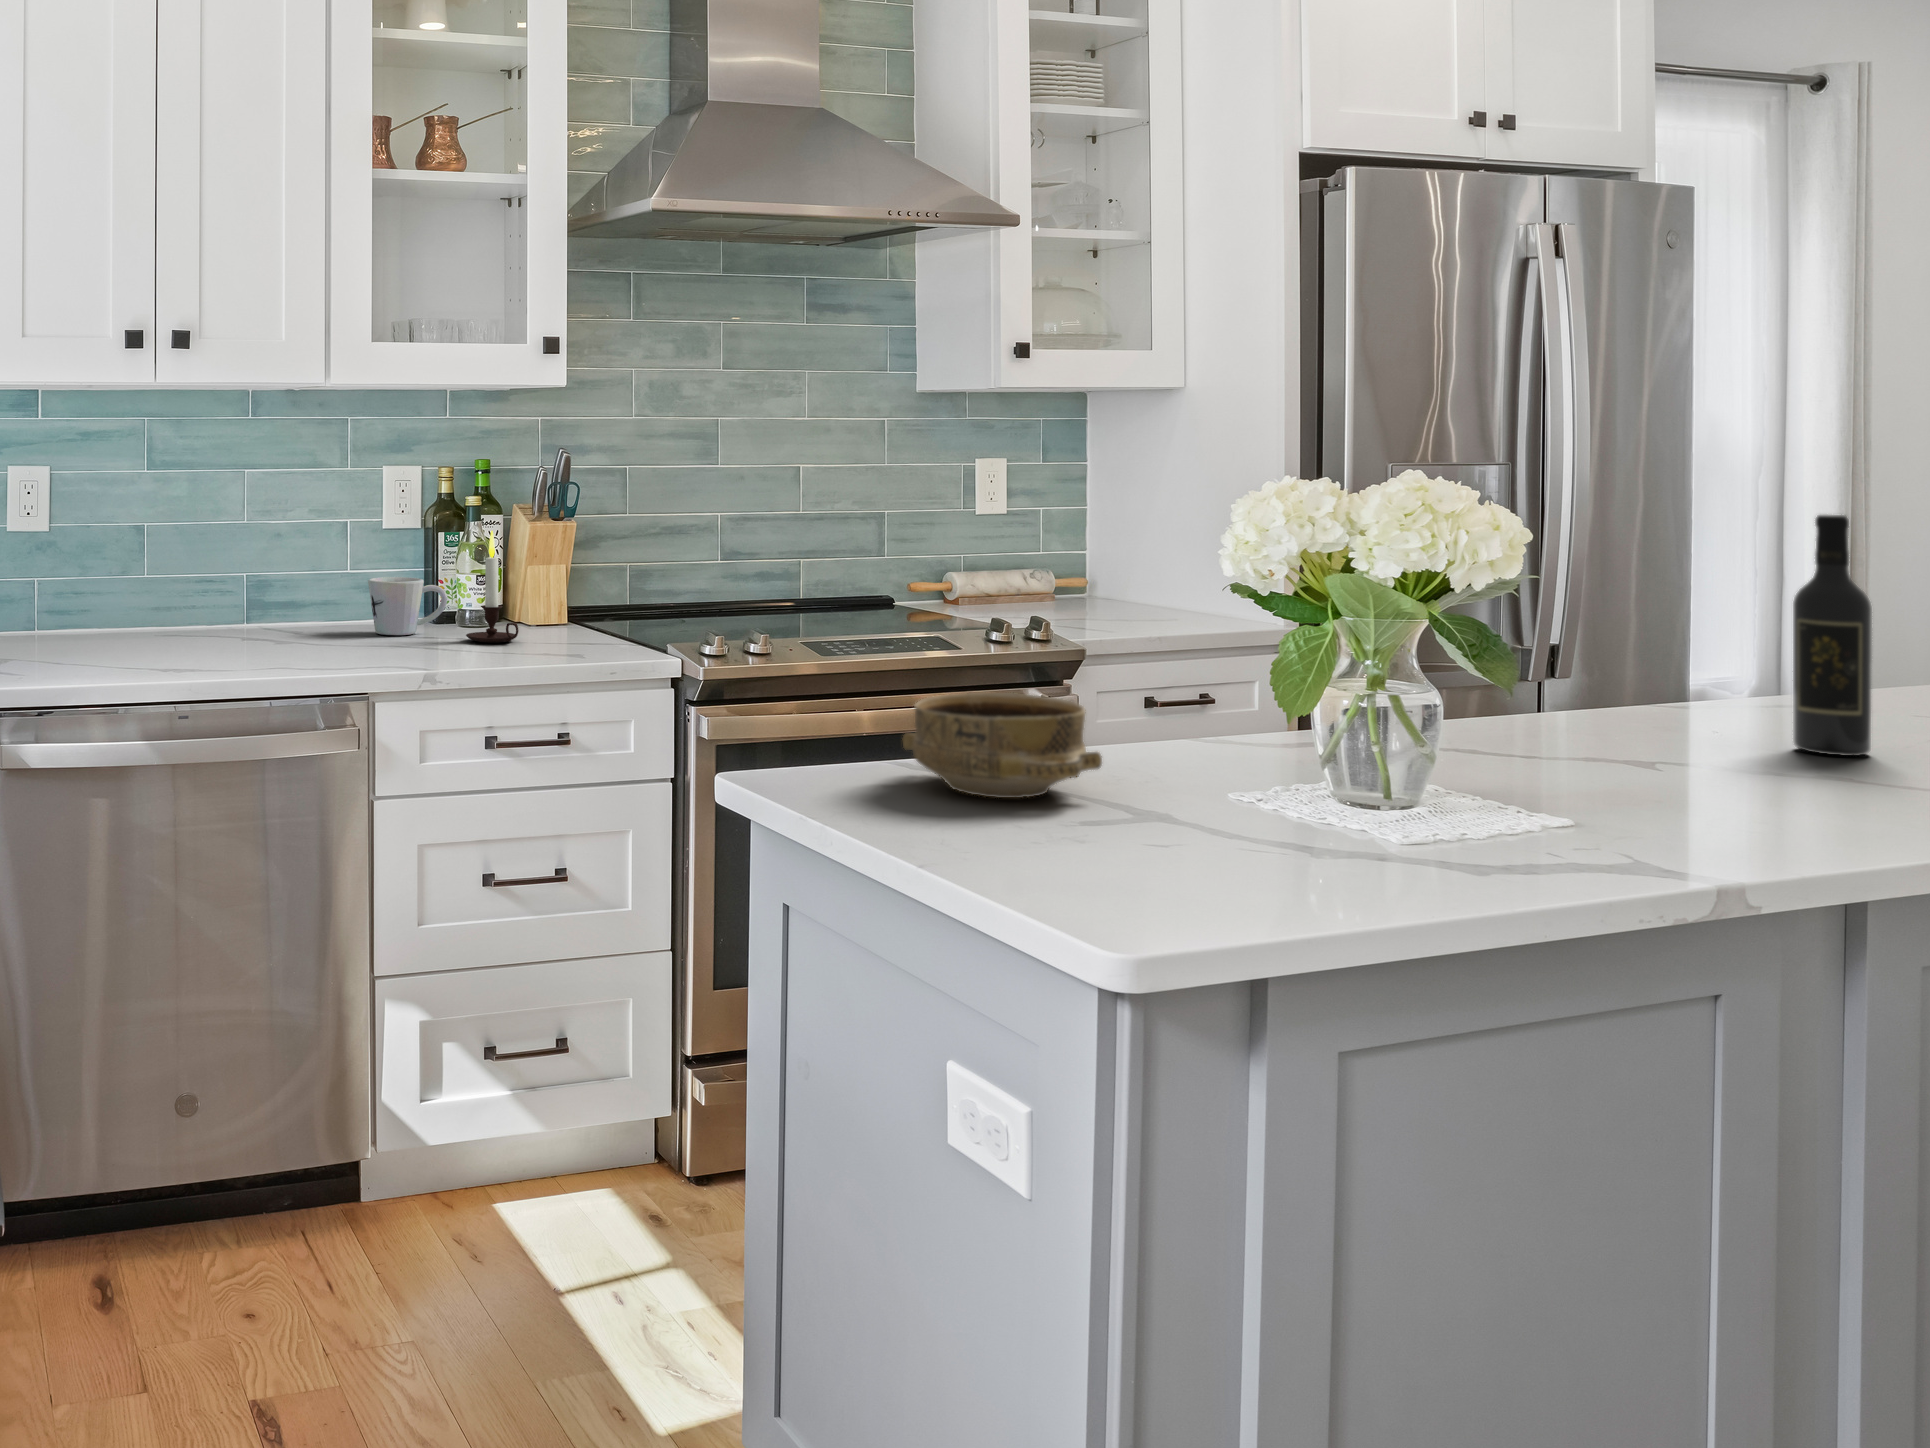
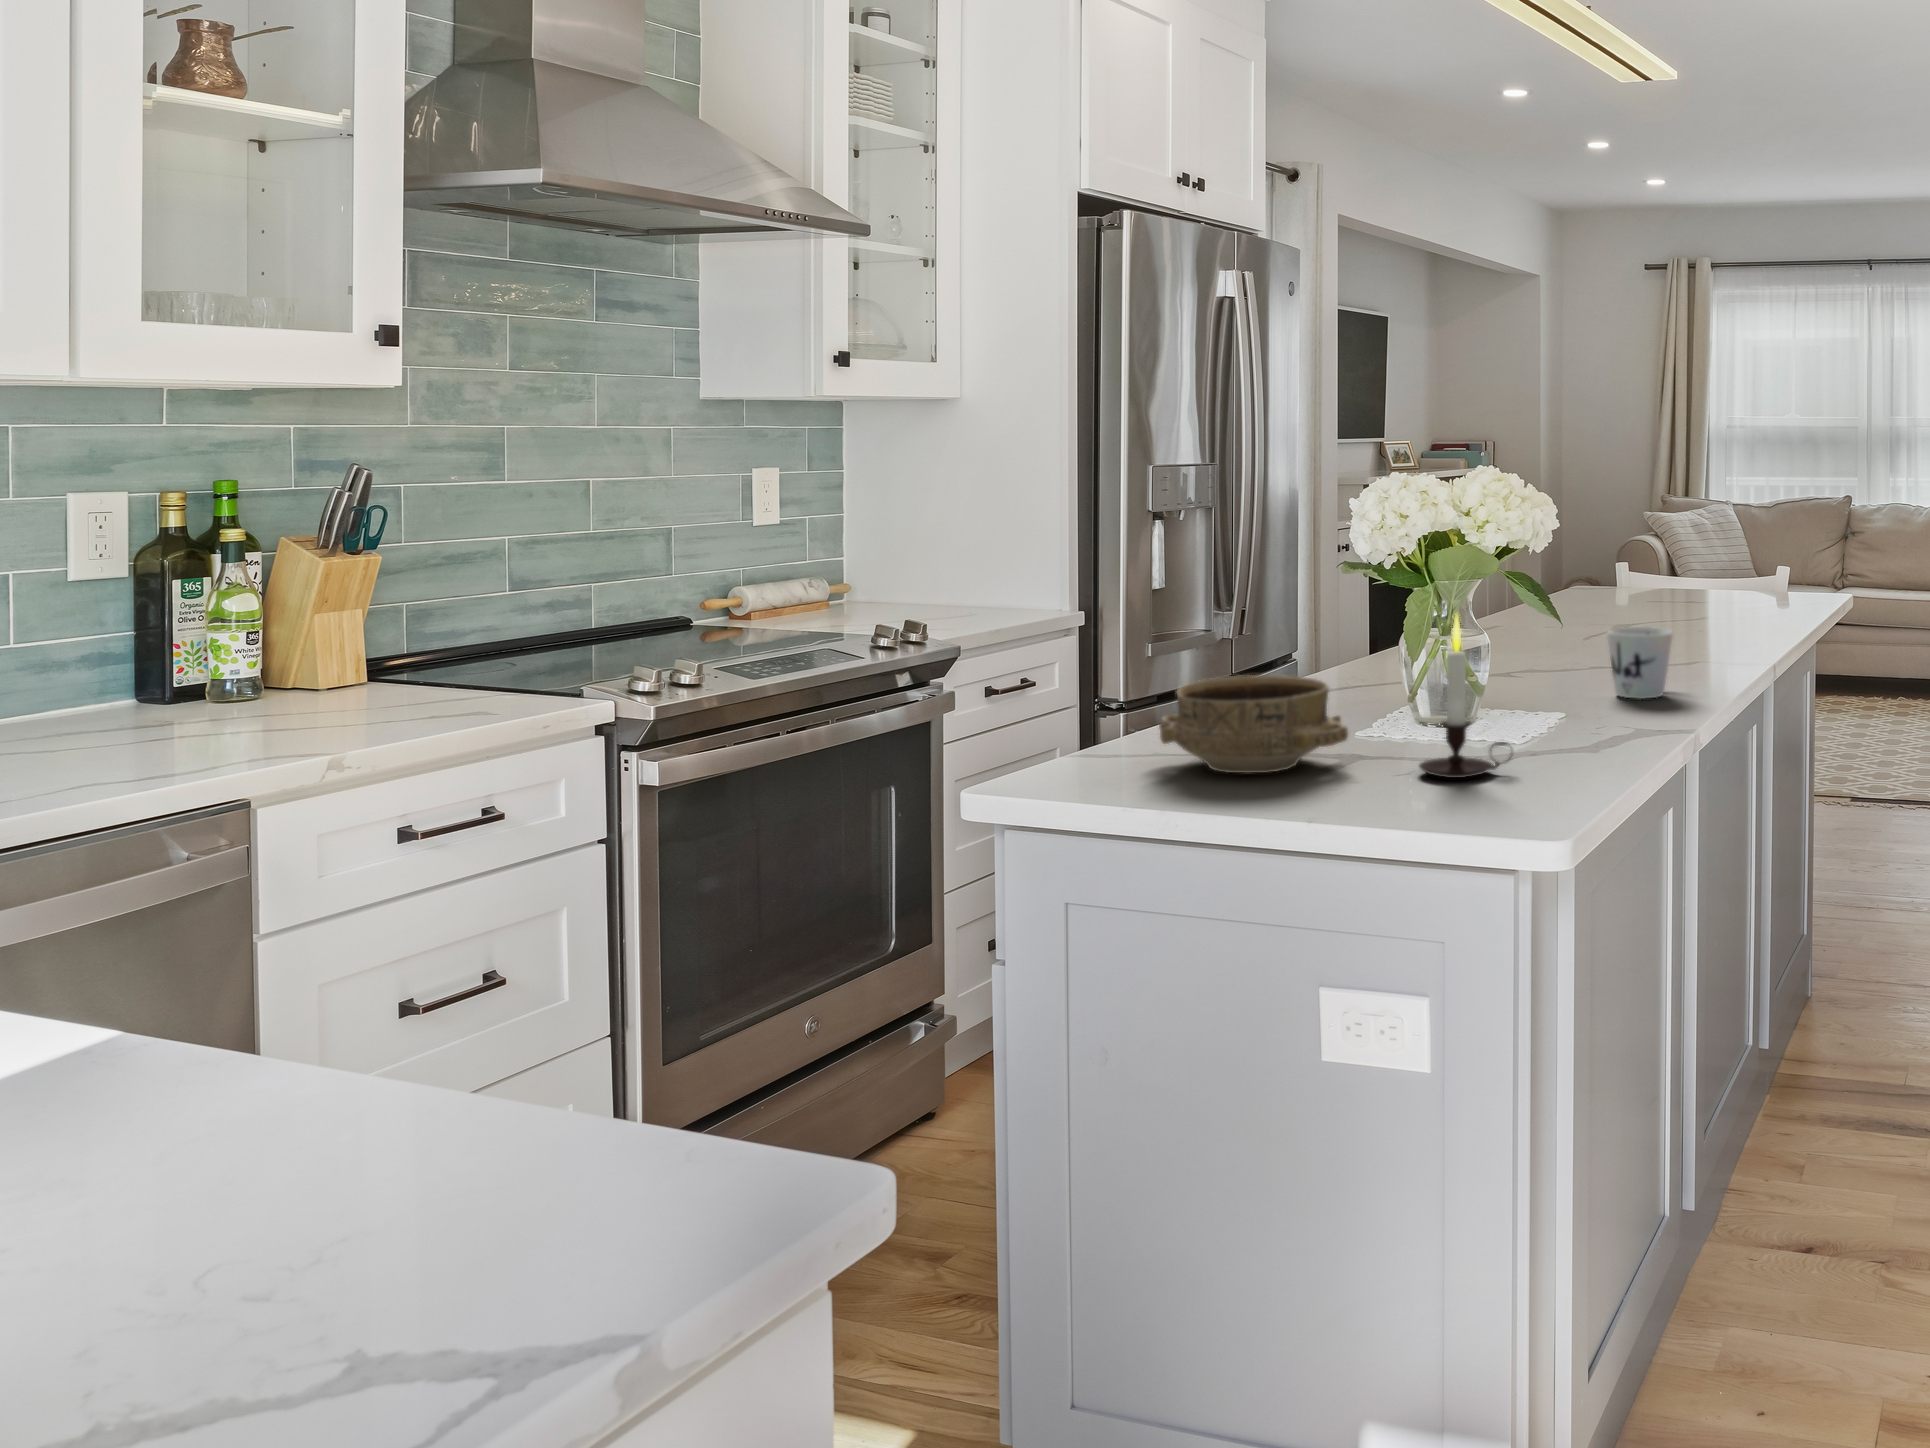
wine bottle: present [1793,515,1872,756] -> none [1558,486,1601,648]
candle: present [466,531,519,643] -> present [1419,615,1510,778]
mug: present [368,577,447,635] -> present [1607,627,1673,699]

